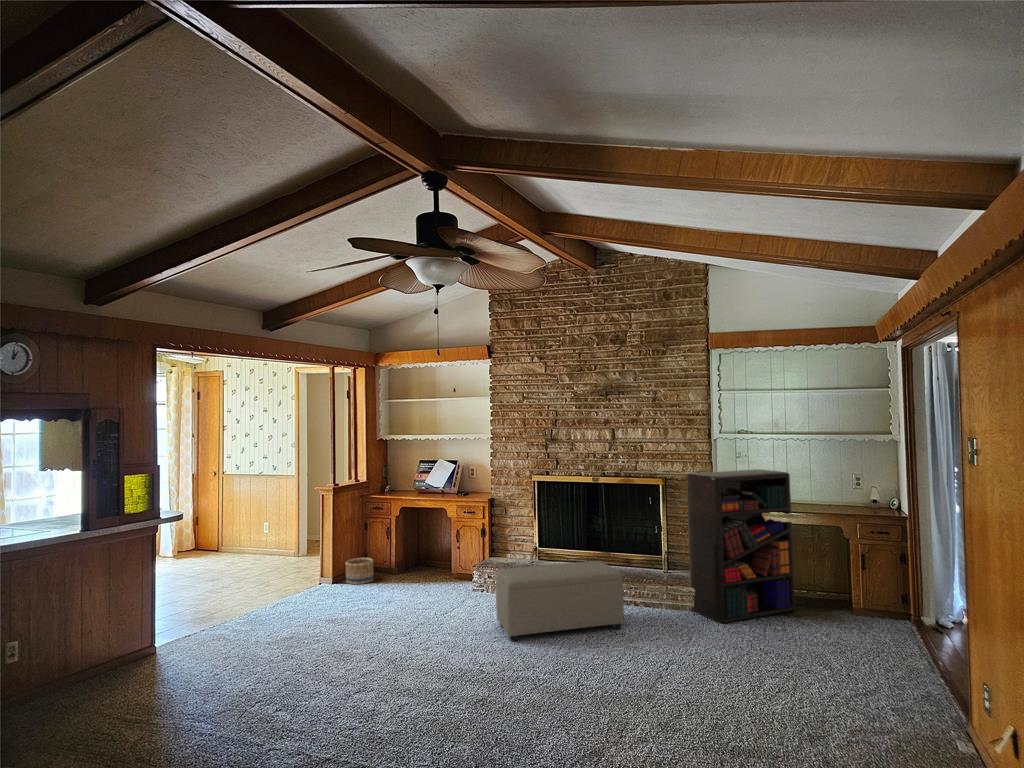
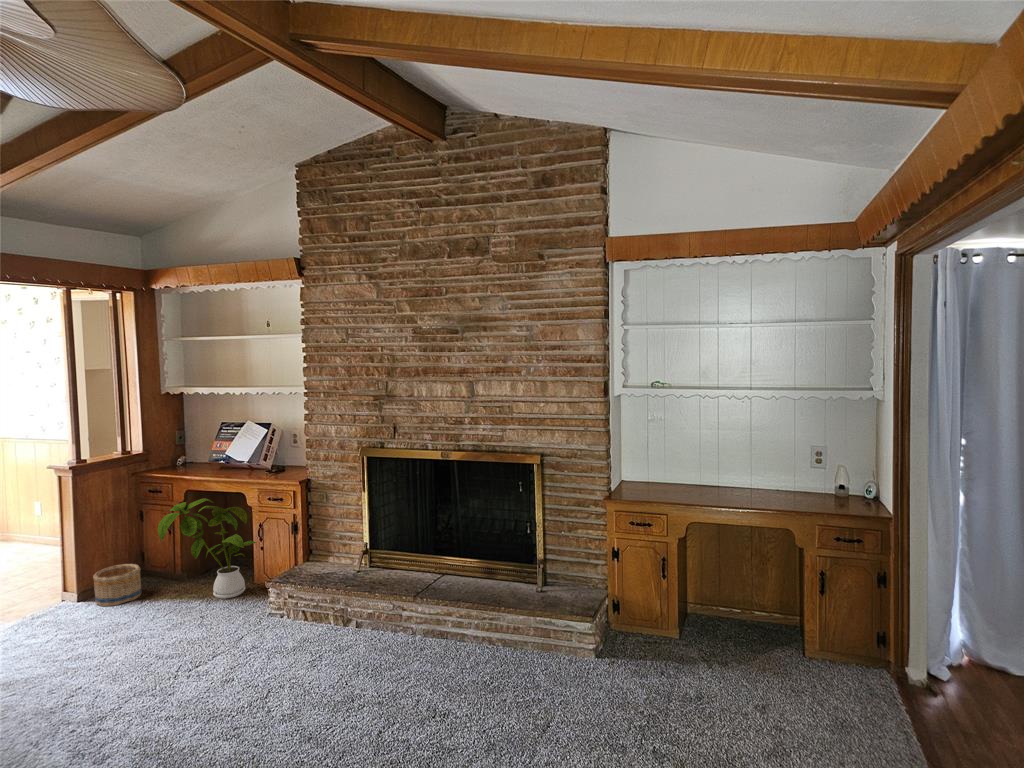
bookshelf: present [686,469,795,623] -> none [564,441,717,684]
house plant: none [396,510,459,582] -> present [158,498,257,599]
ottoman: present [496,561,624,641] -> none [245,589,452,745]

